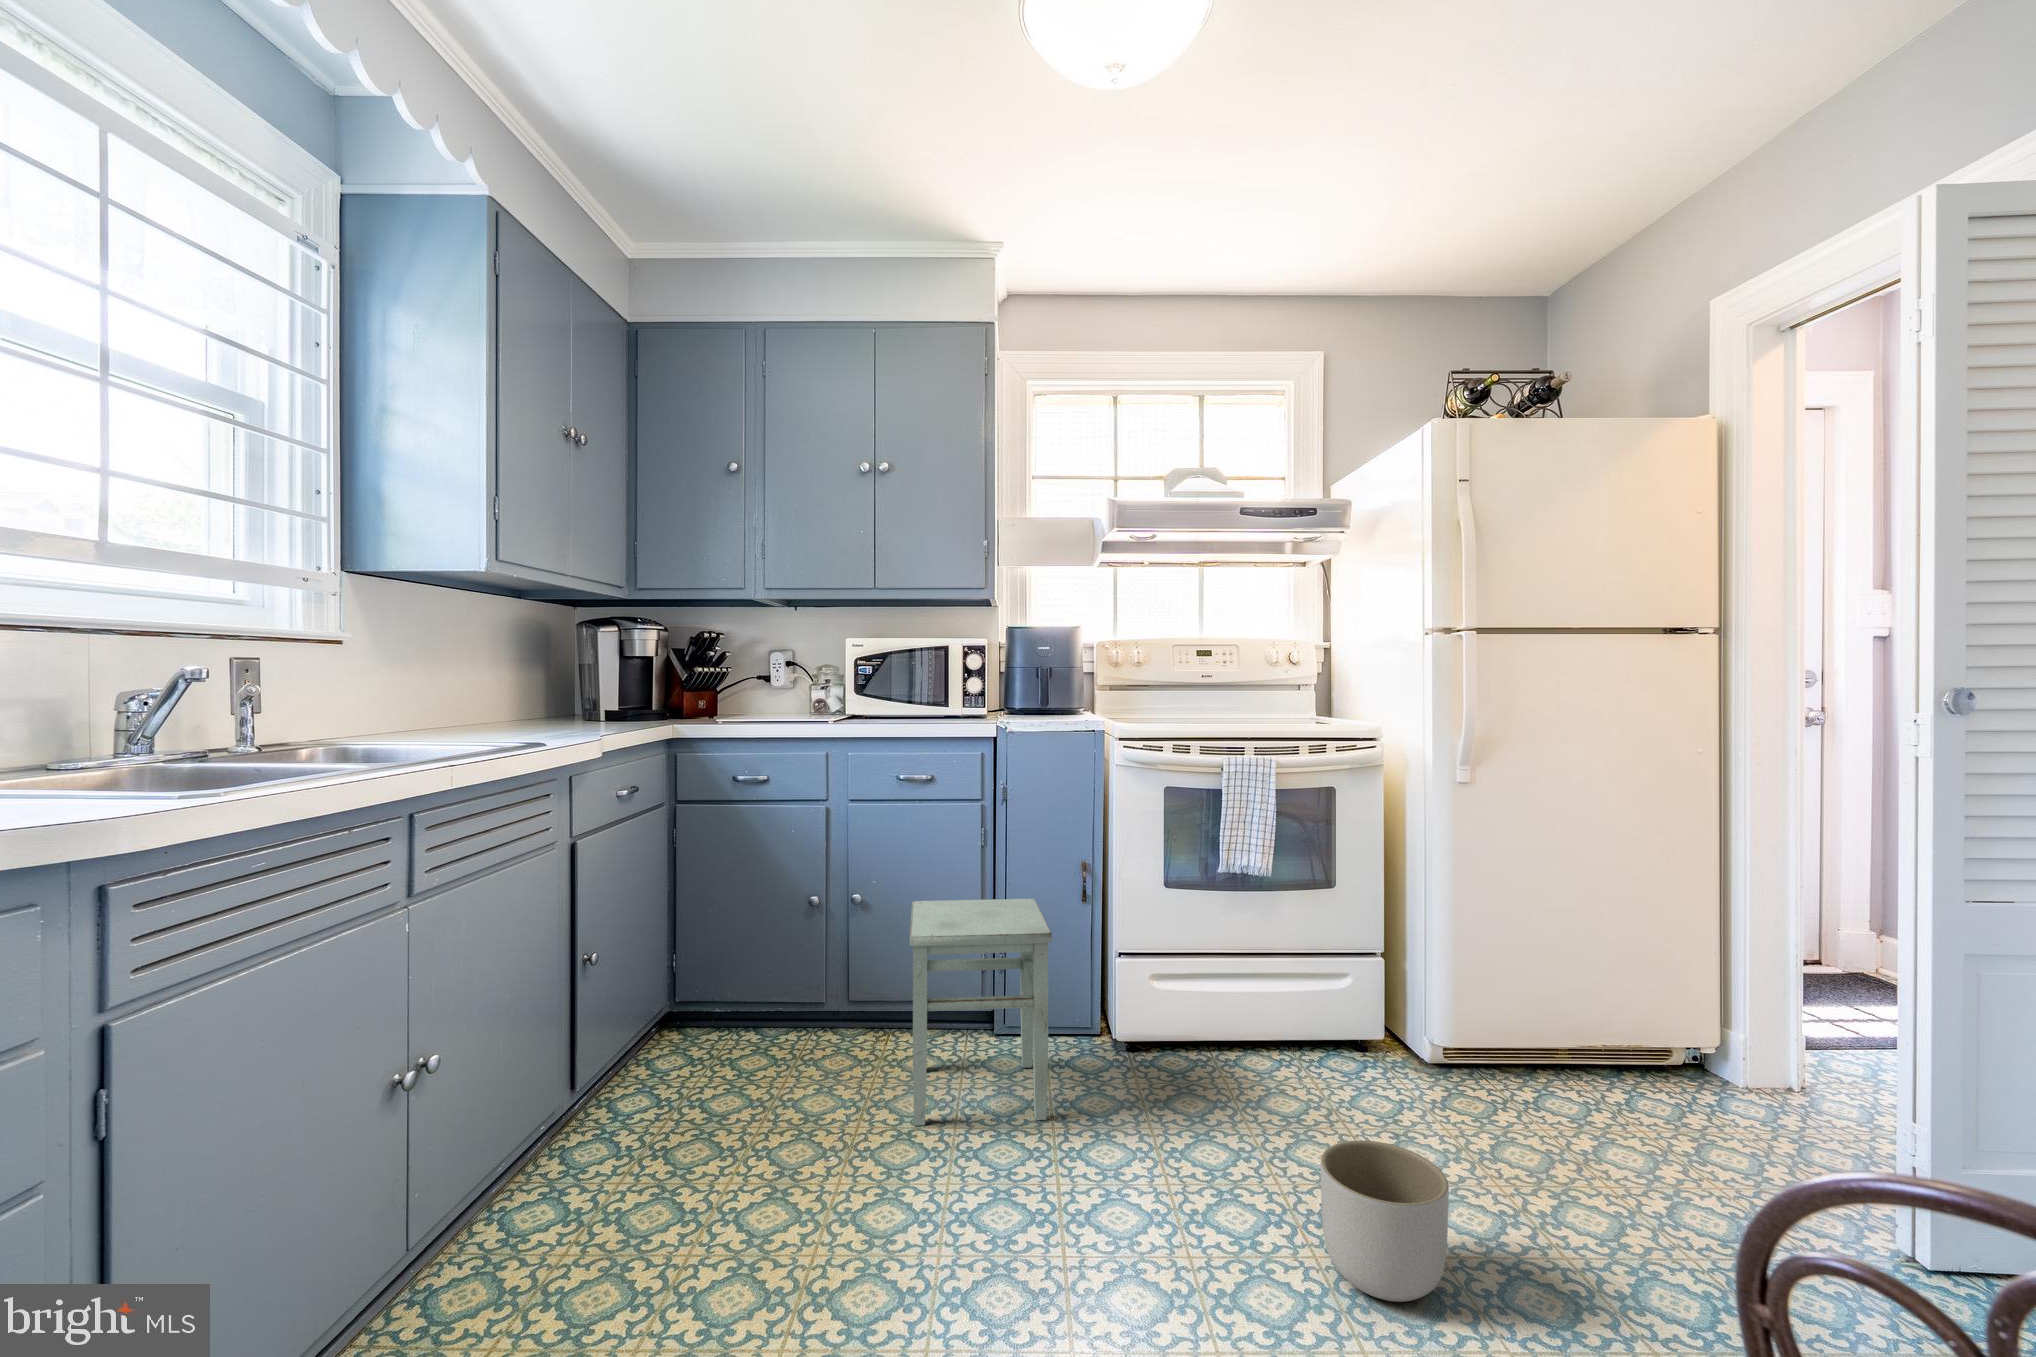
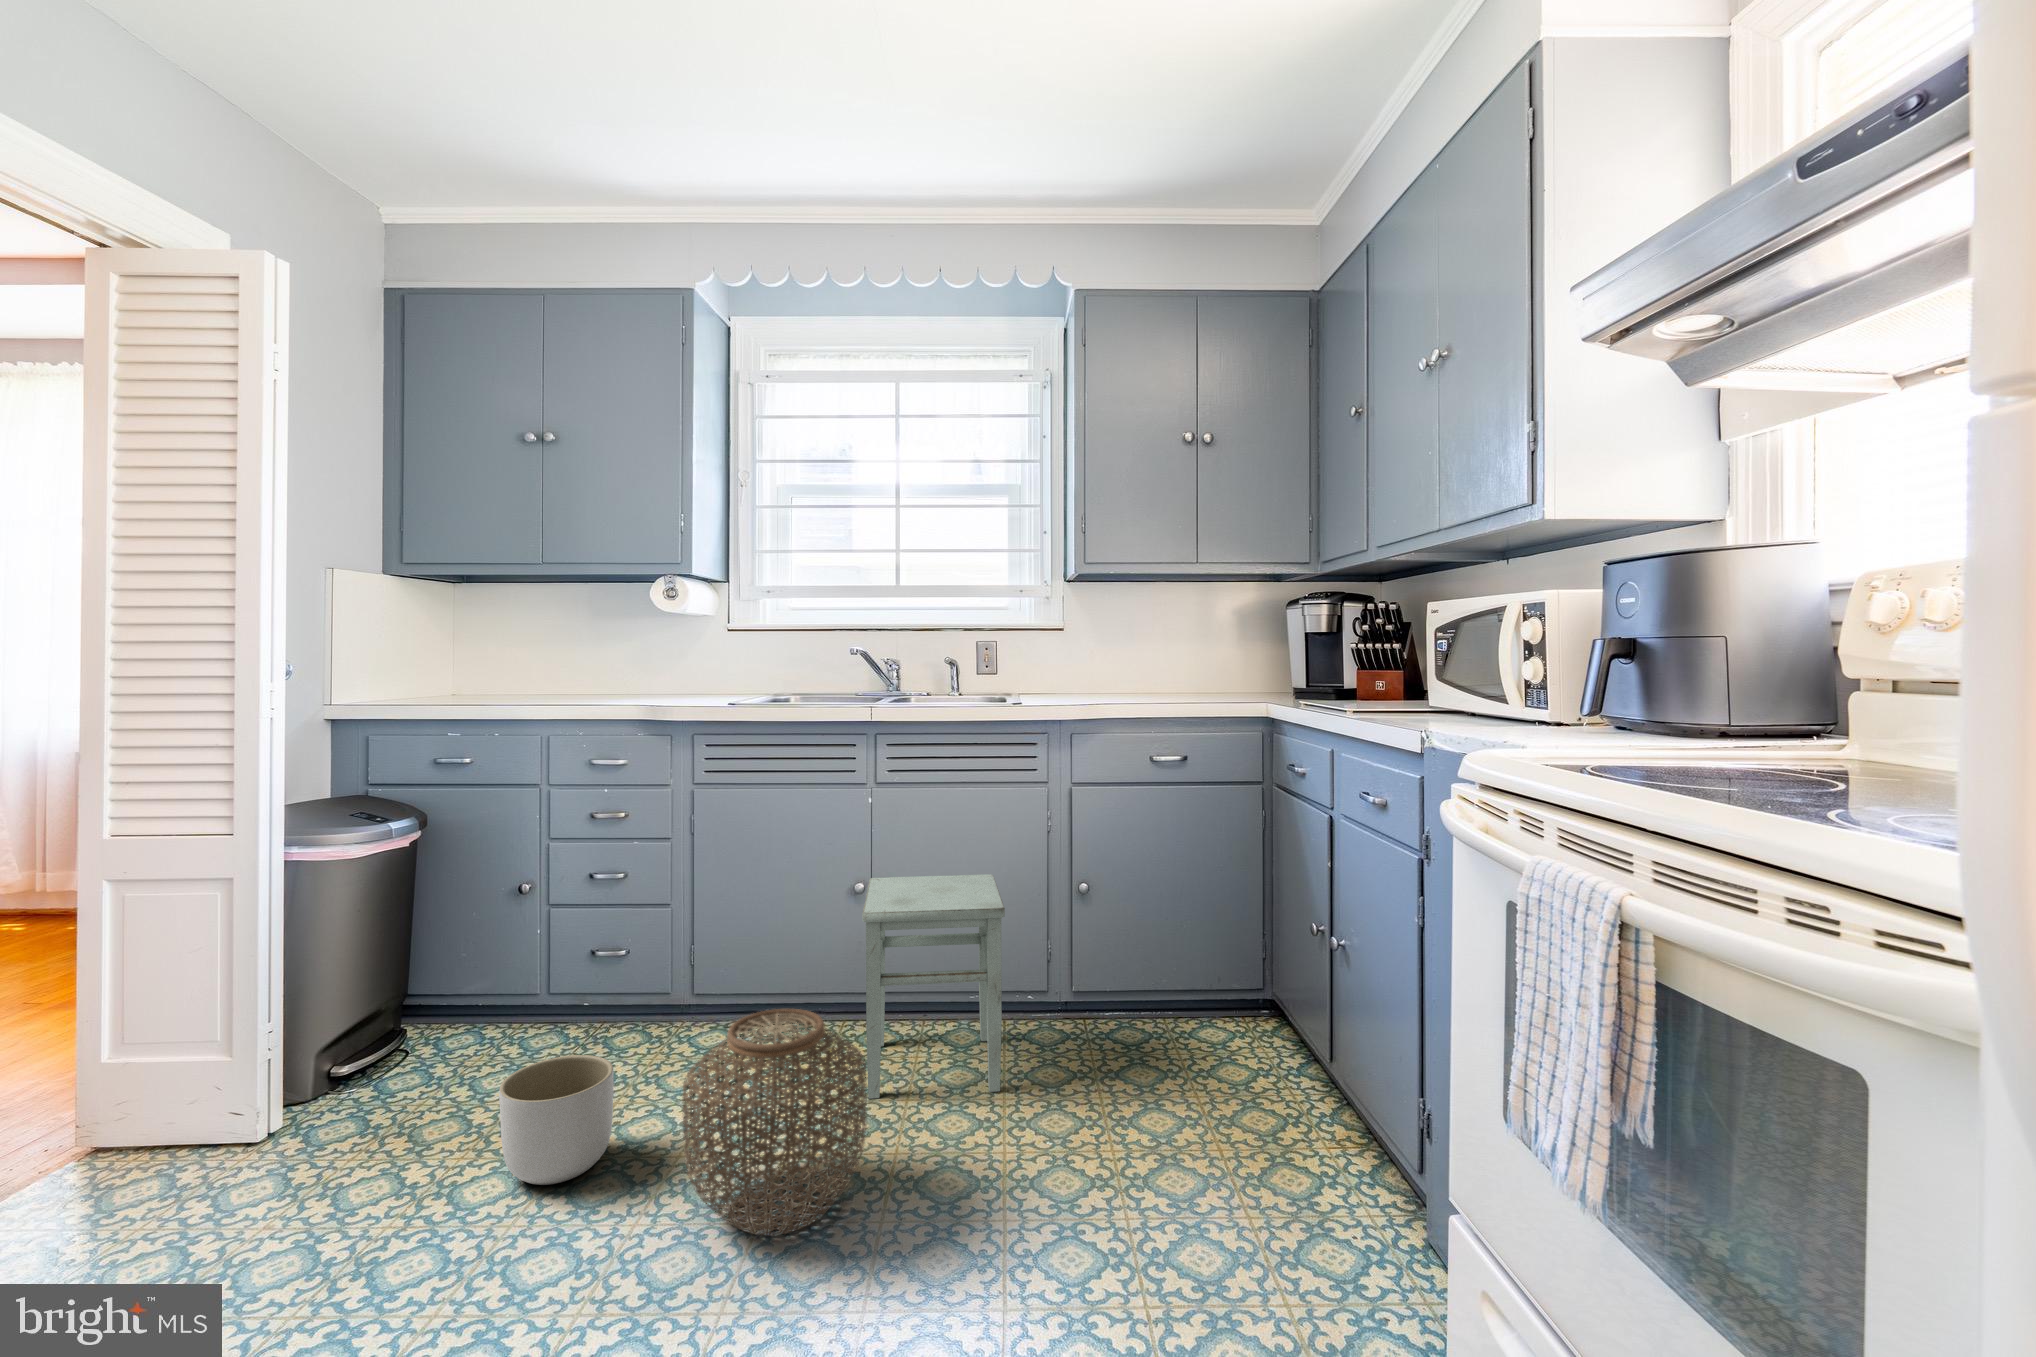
woven basket: none [738,1034,921,1268] -> present [683,1009,867,1235]
planter: present [1321,1140,1449,1302] -> present [499,1055,614,1185]

